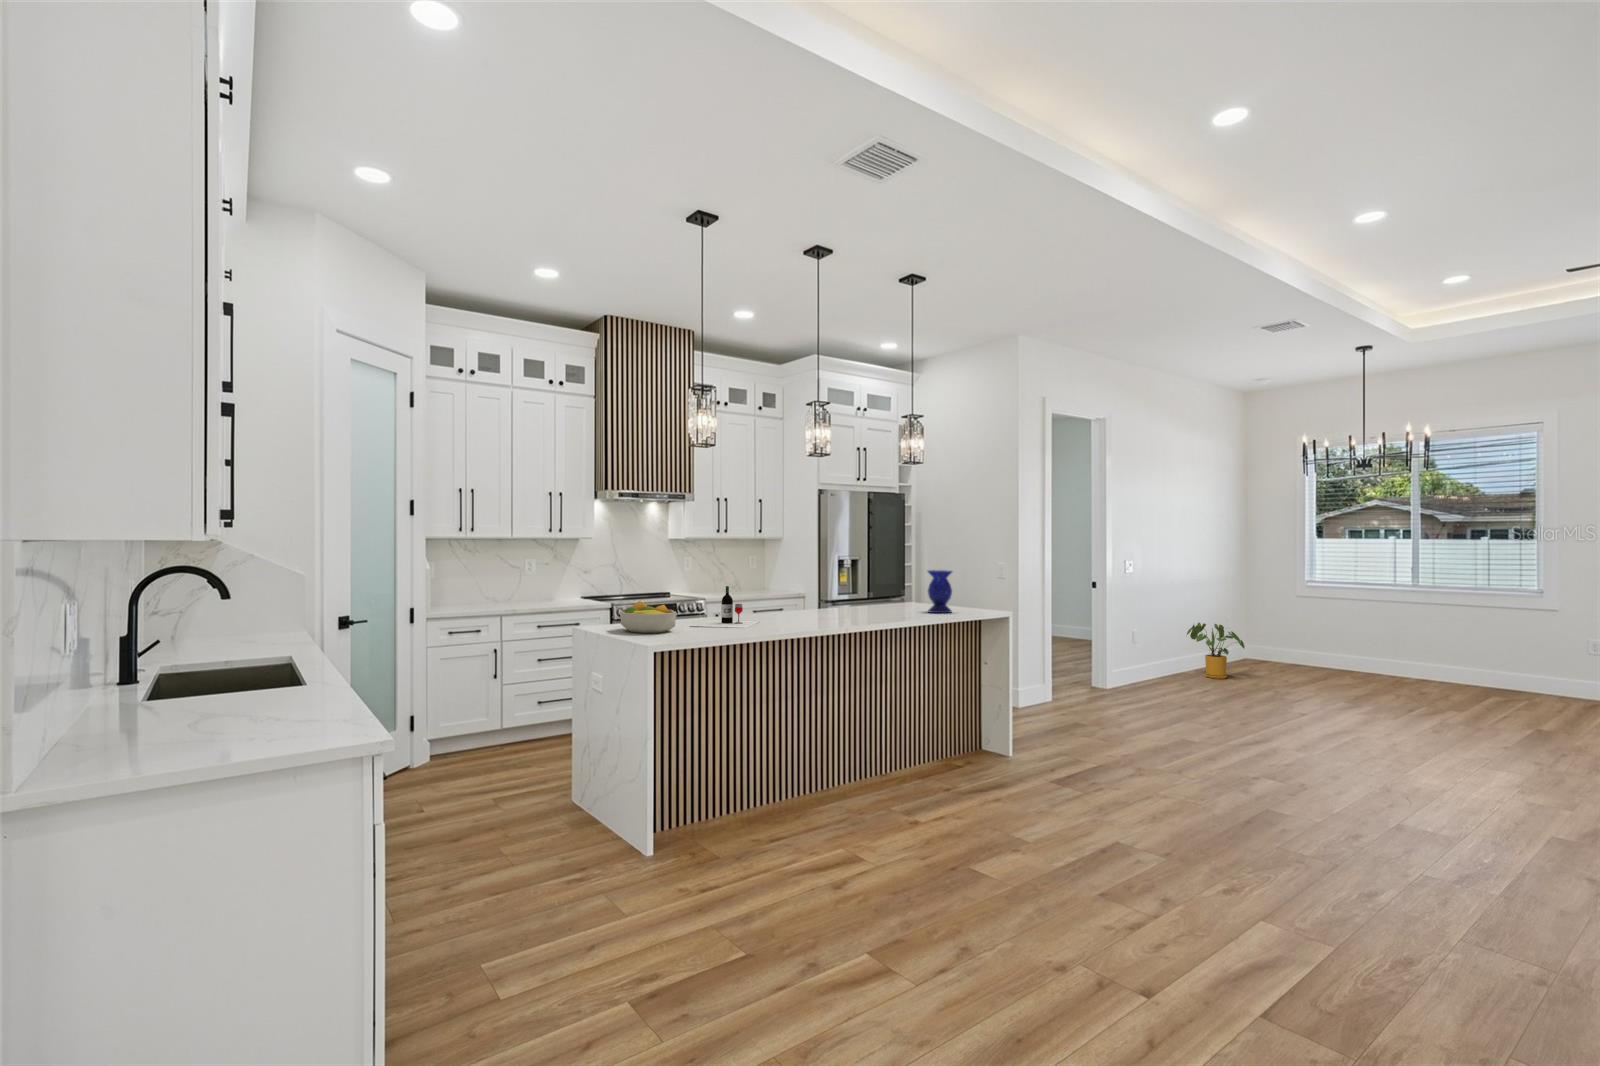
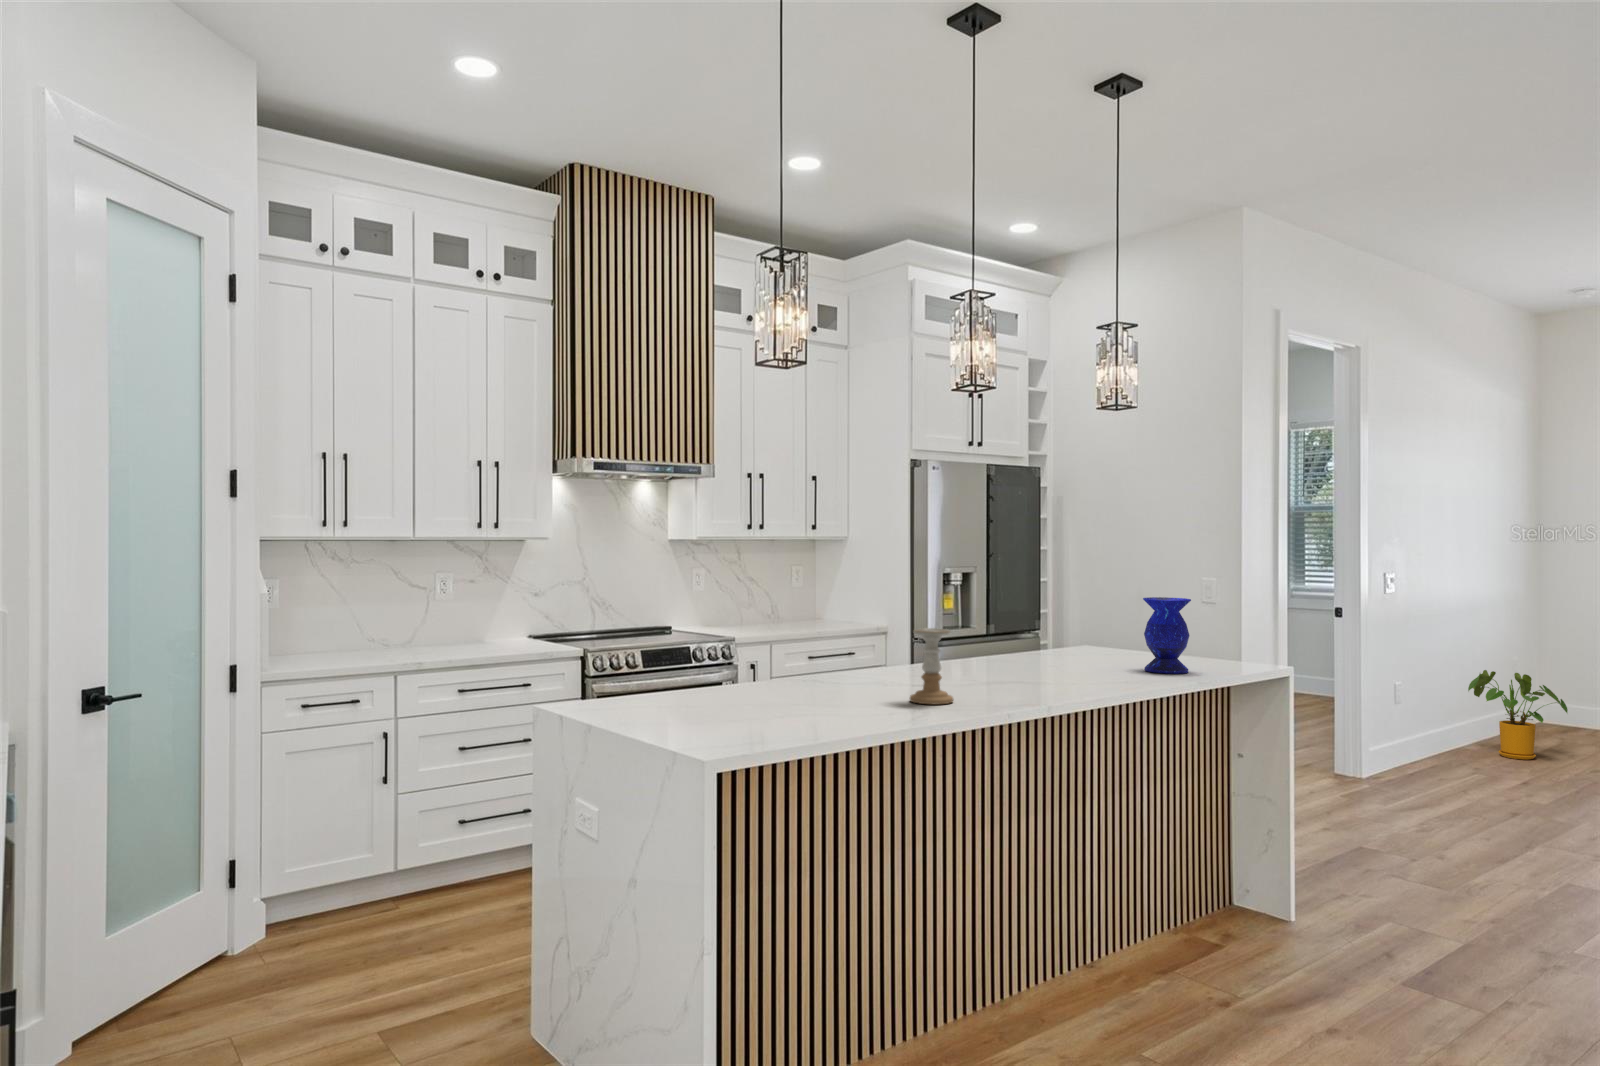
candle holder: none [778,585,802,625] -> present [910,628,954,704]
wine bottle: present [691,586,758,628] -> none [749,631,871,712]
fruit bowl: present [620,601,677,633] -> none [621,662,734,728]

